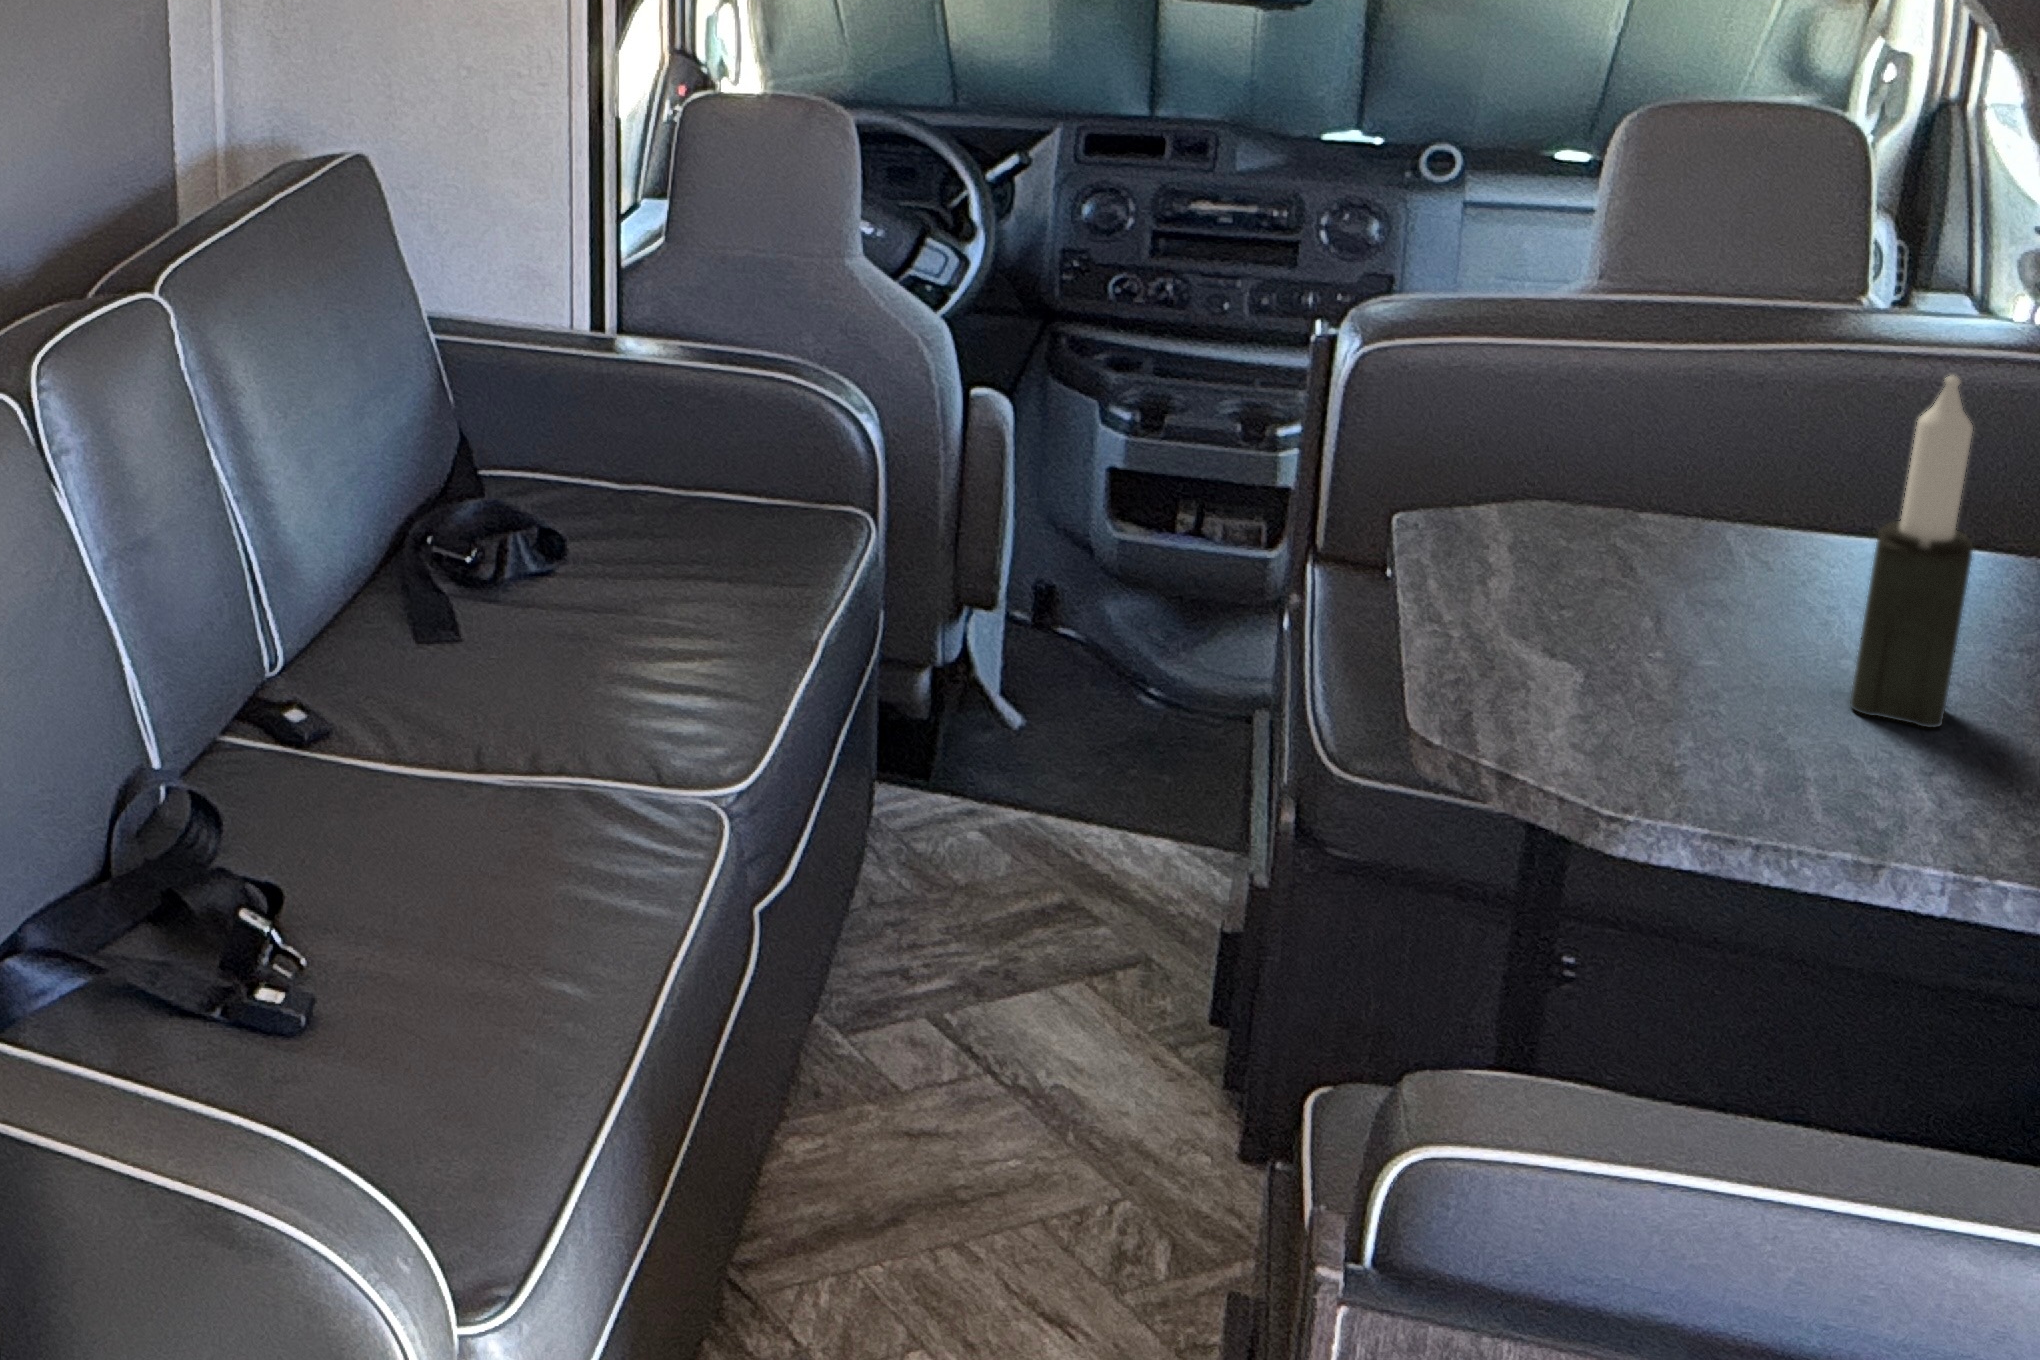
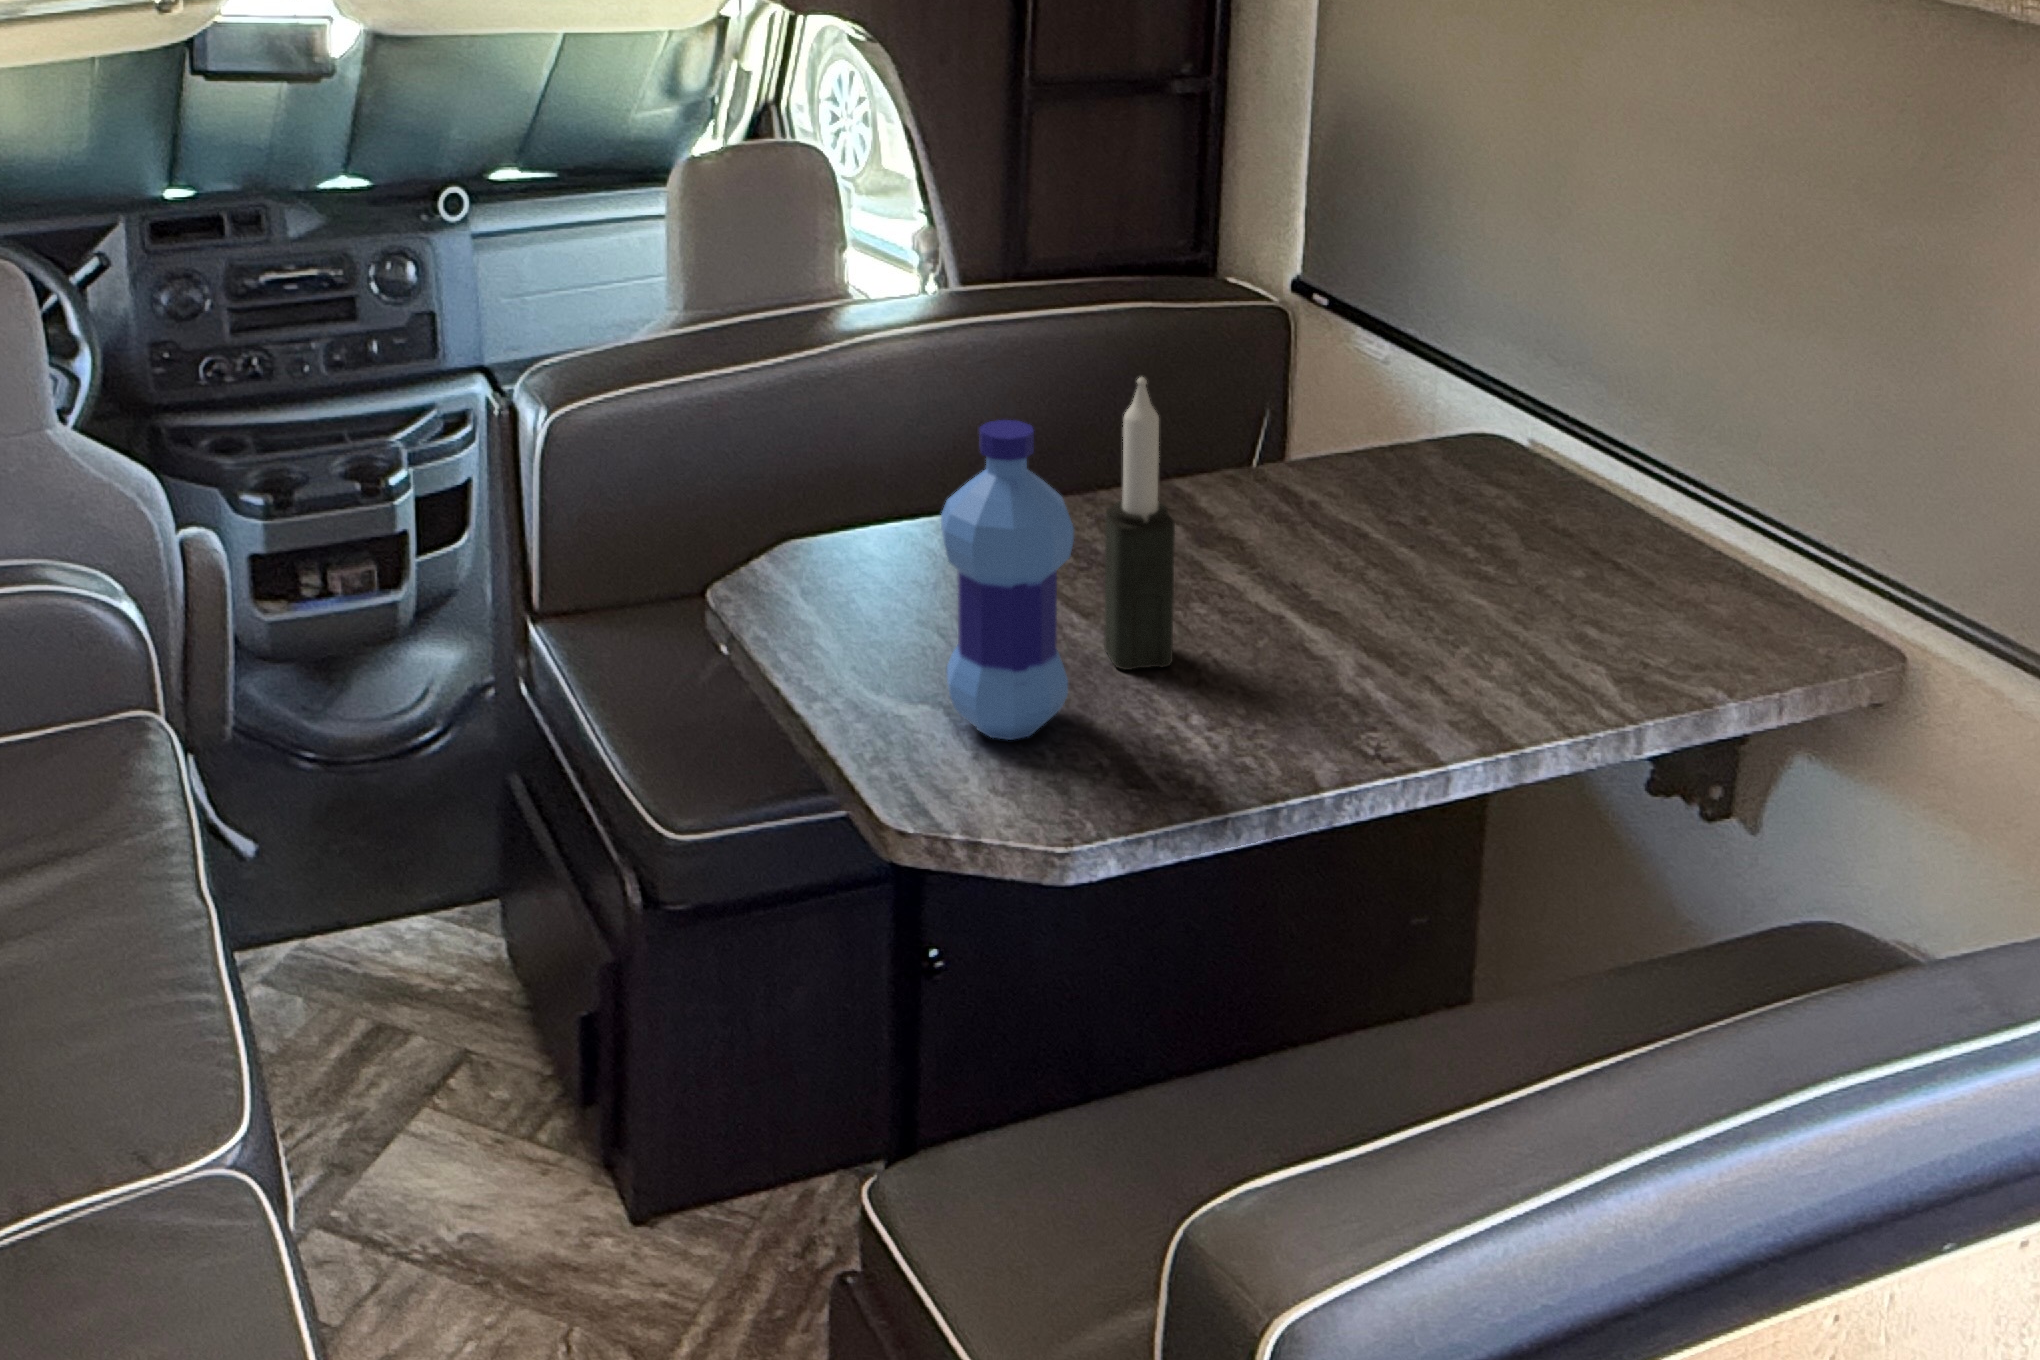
water bottle: none [1568,371,1770,726] -> present [941,420,1074,740]

